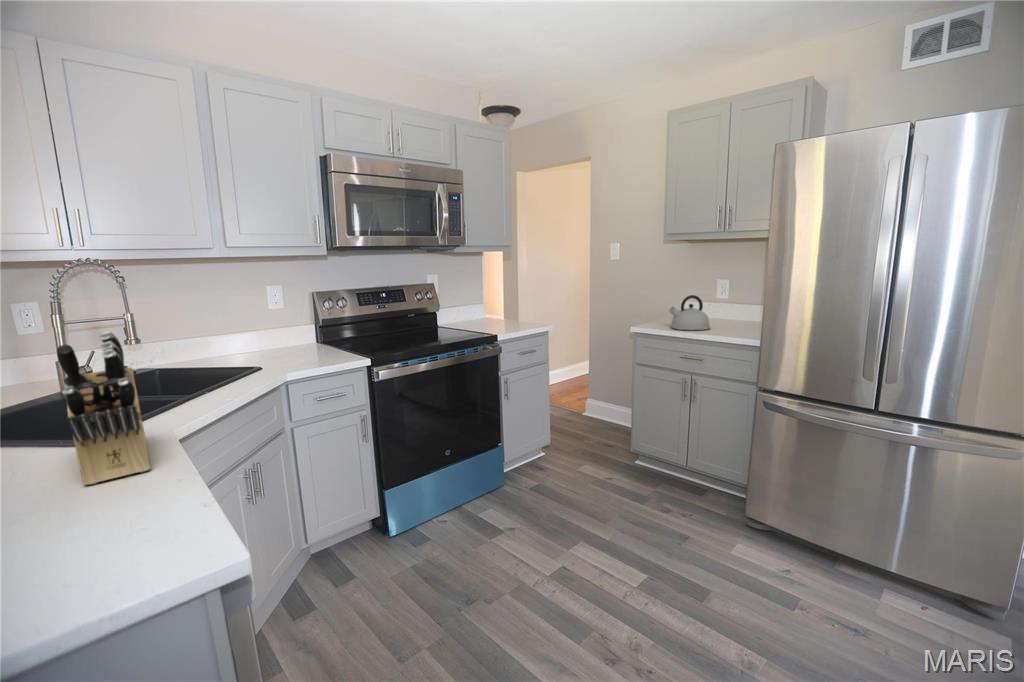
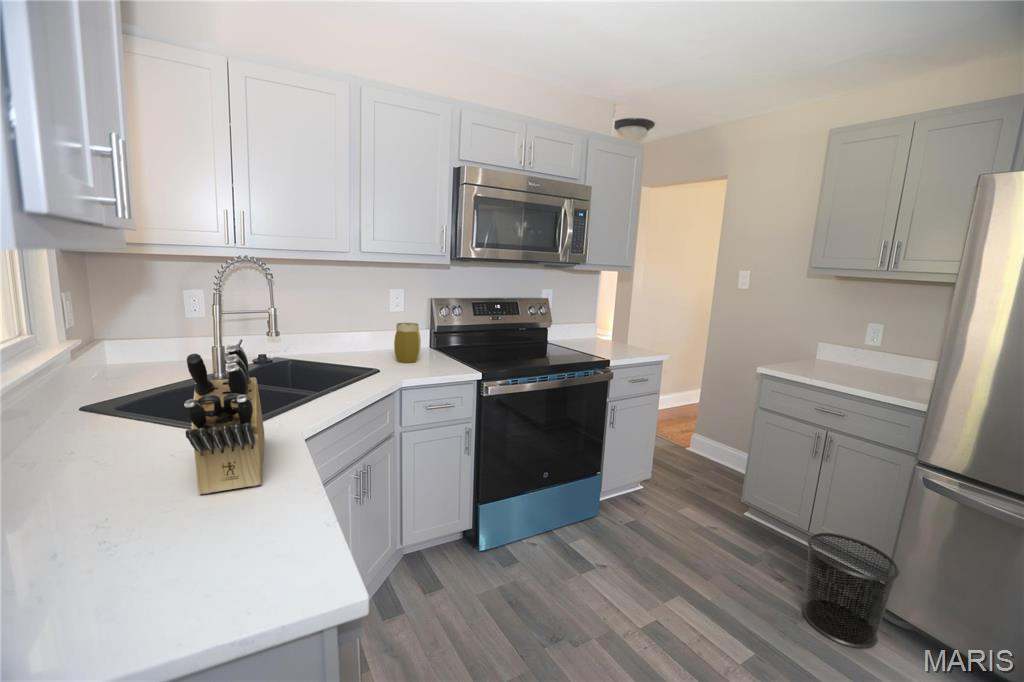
kettle: present [669,295,710,330] -> none [807,339,858,380]
jar: none [274,317,304,359] -> present [394,323,421,363]
trash can: none [678,460,747,550] -> present [803,533,900,648]

